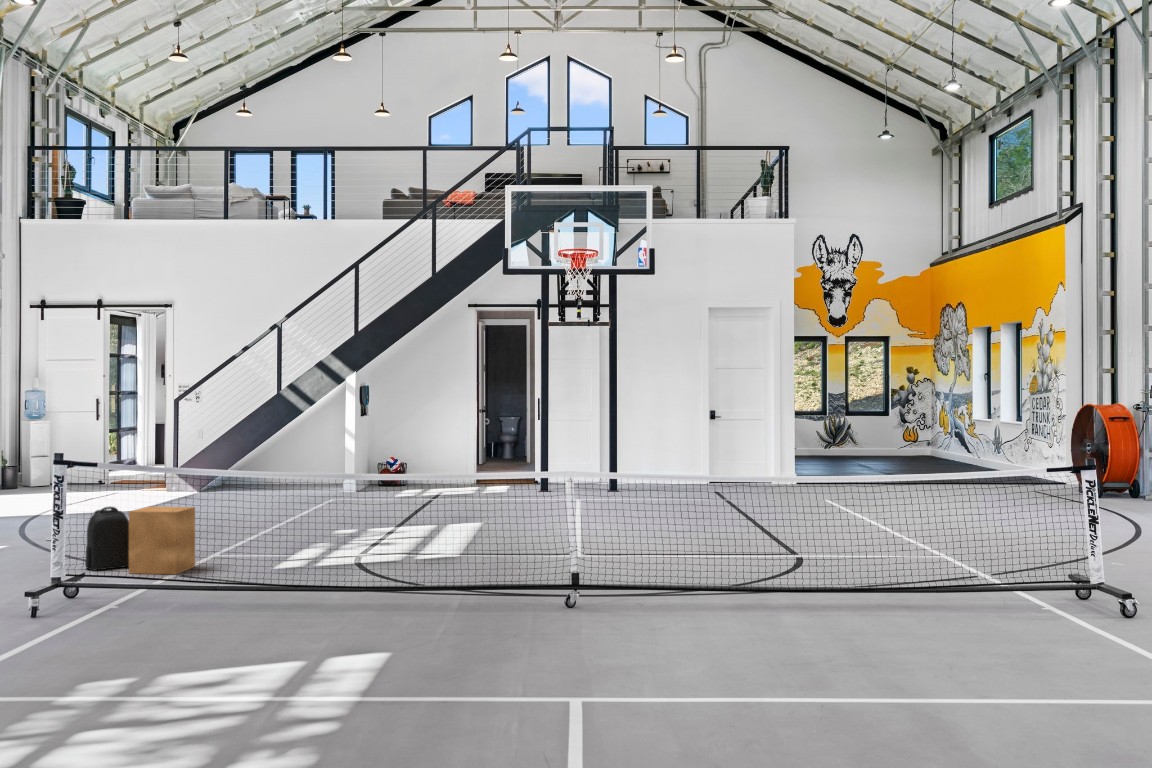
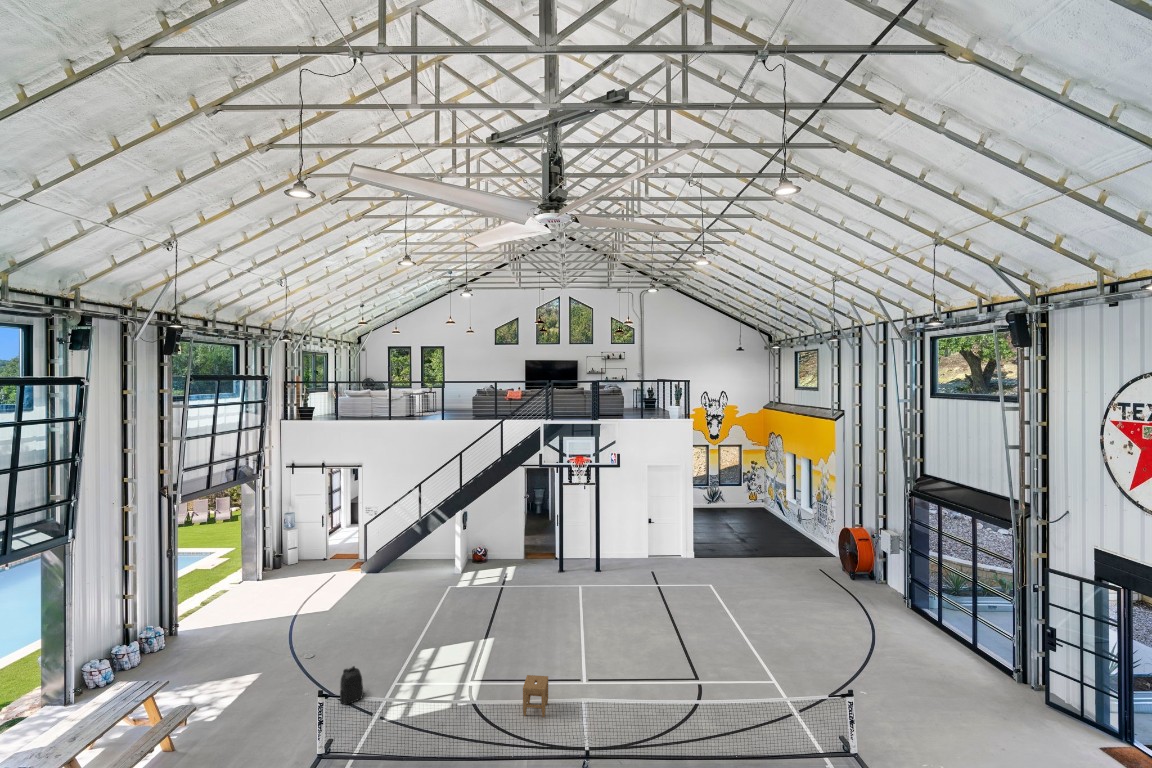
cardboard box: present [129,506,195,574] -> none [363,667,395,710]
stool: none [444,516,497,581] -> present [523,675,548,717]

